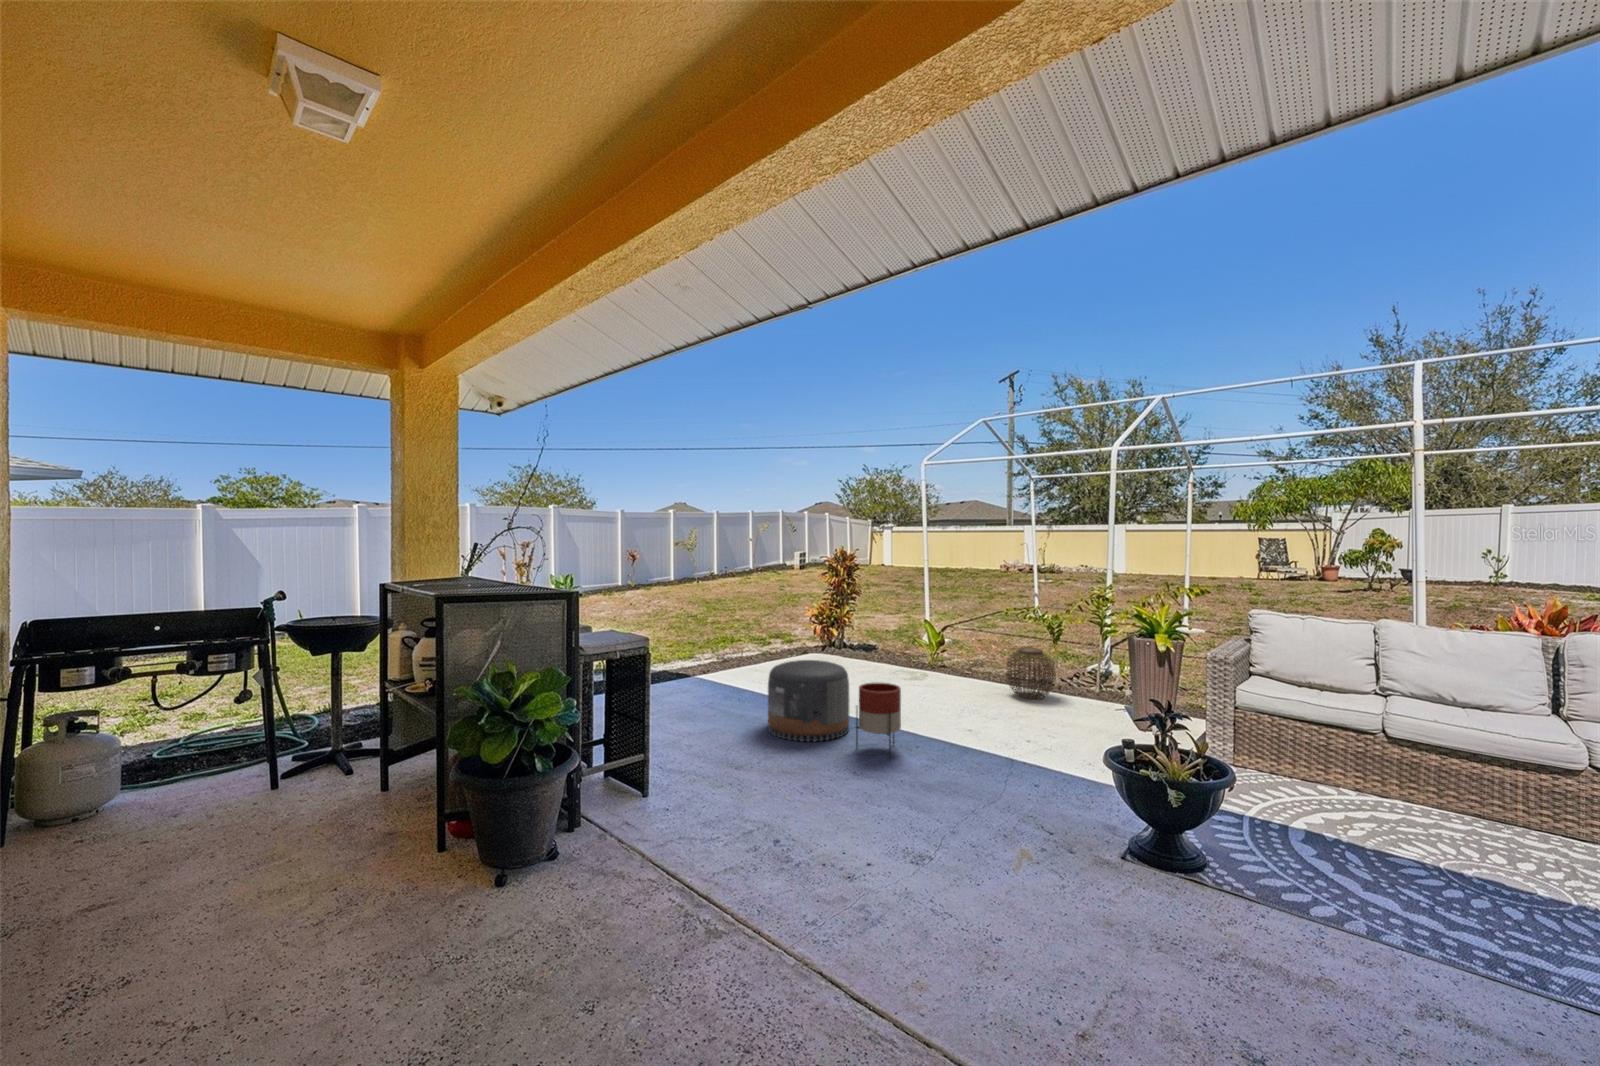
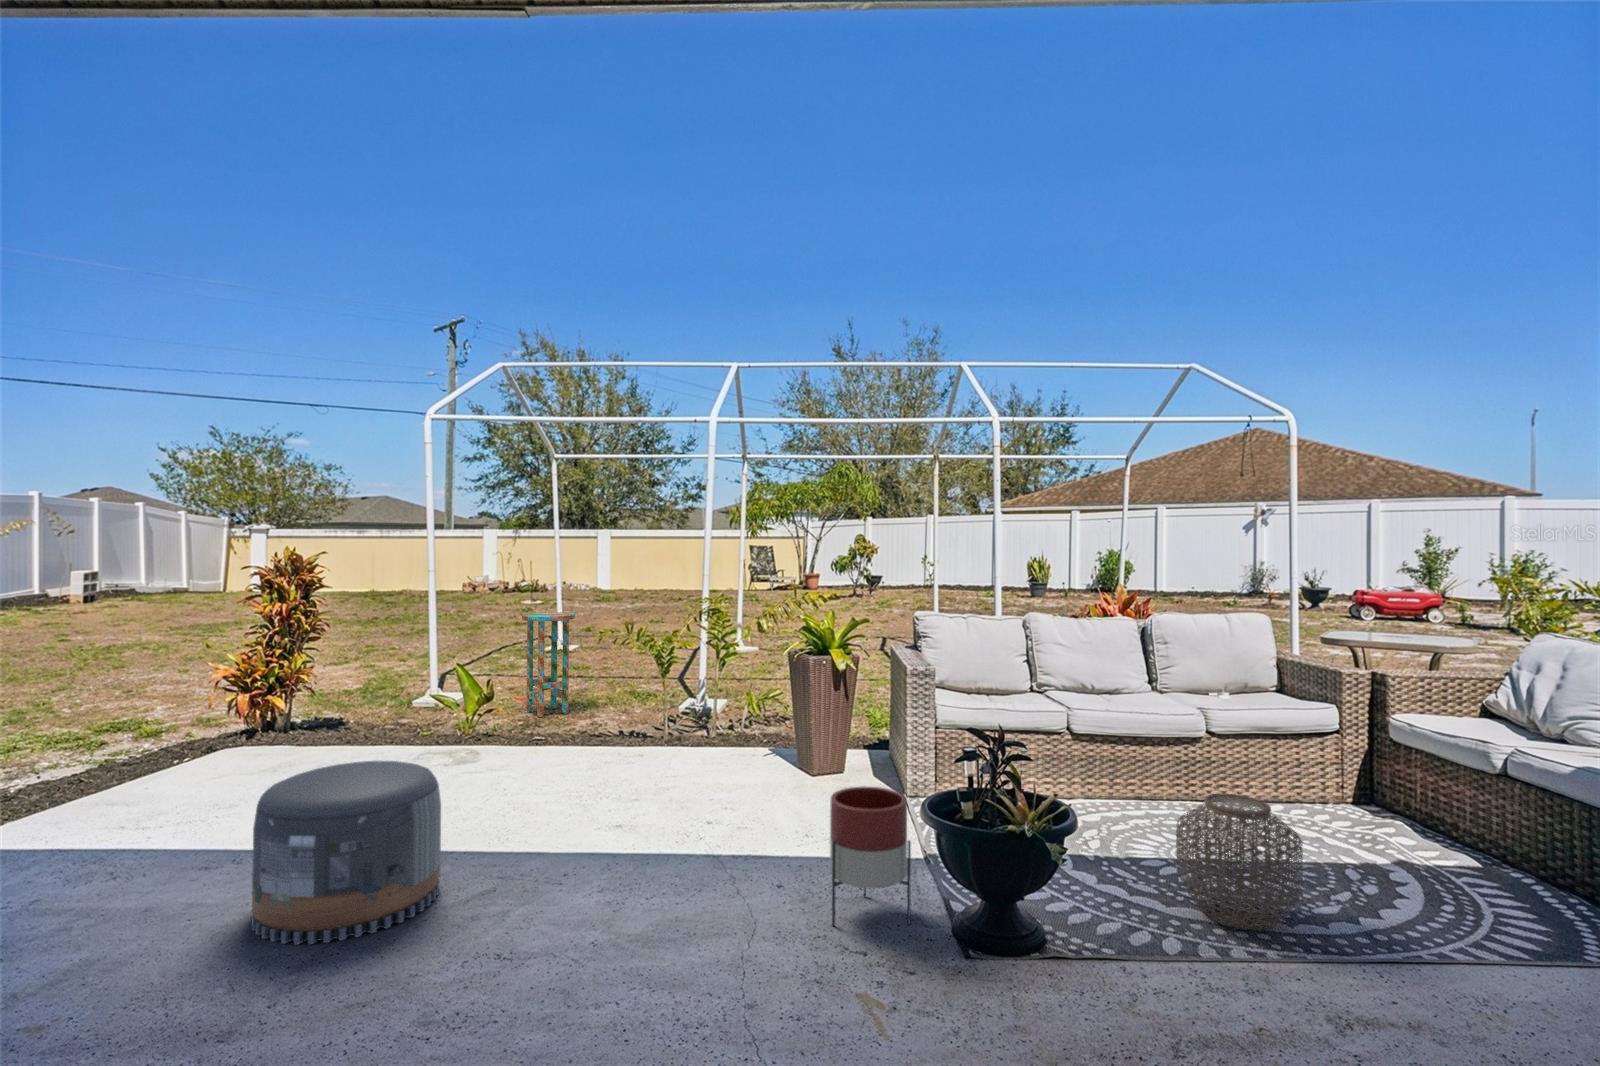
side table: none [970,590,1006,661] -> present [522,612,575,717]
woven basket: present [1007,648,1055,700] -> present [1176,794,1303,931]
planter: present [856,683,901,757] -> present [830,787,911,926]

